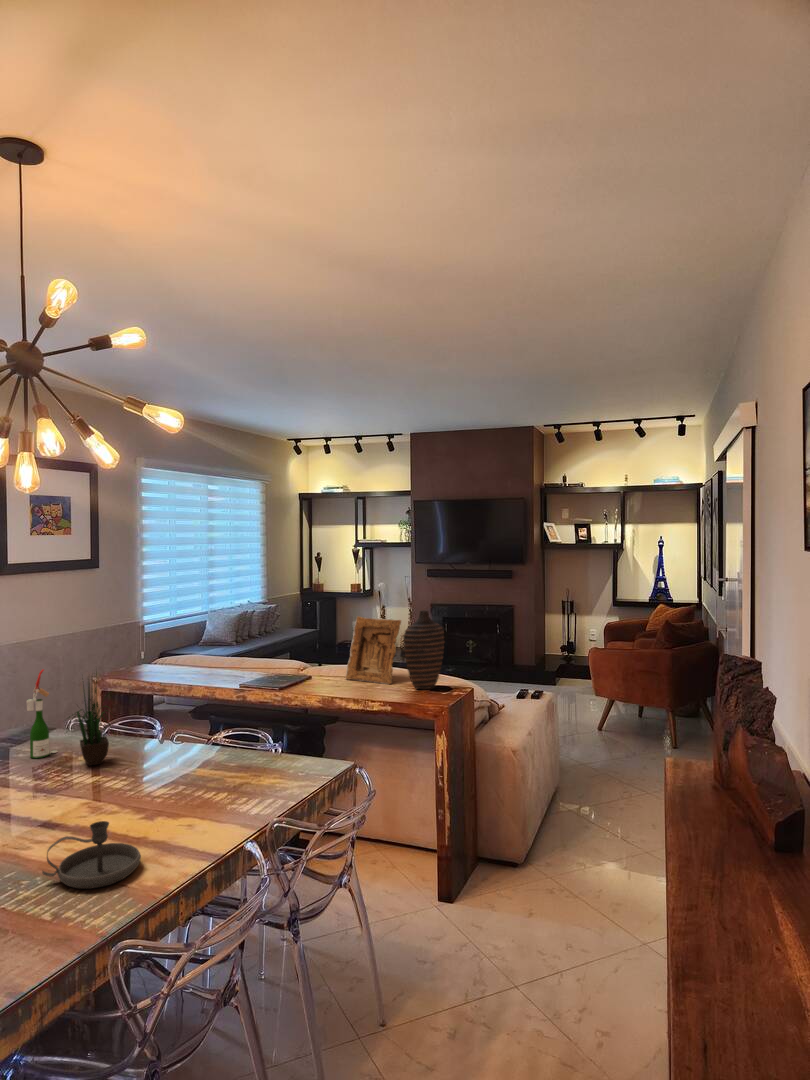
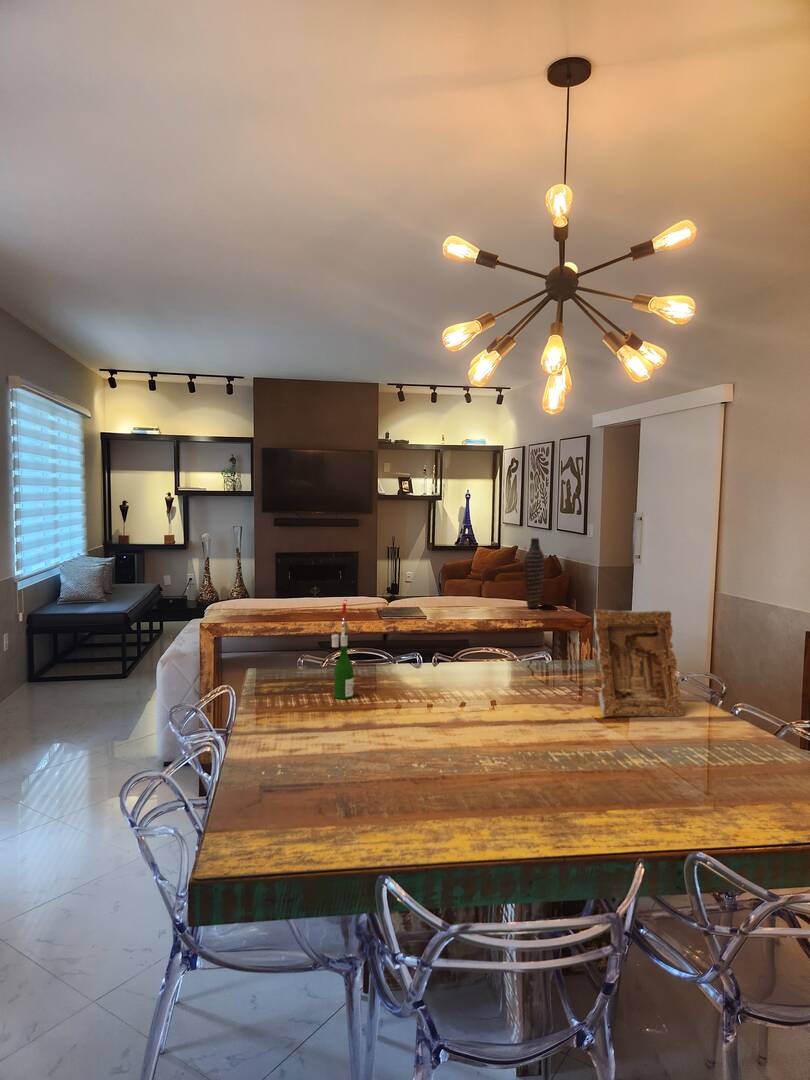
picture frame: present [346,616,401,684] -> present [594,609,683,717]
potted plant: present [69,680,110,766] -> none [392,583,454,695]
candlestick: present [42,821,141,889] -> none [675,704,752,761]

